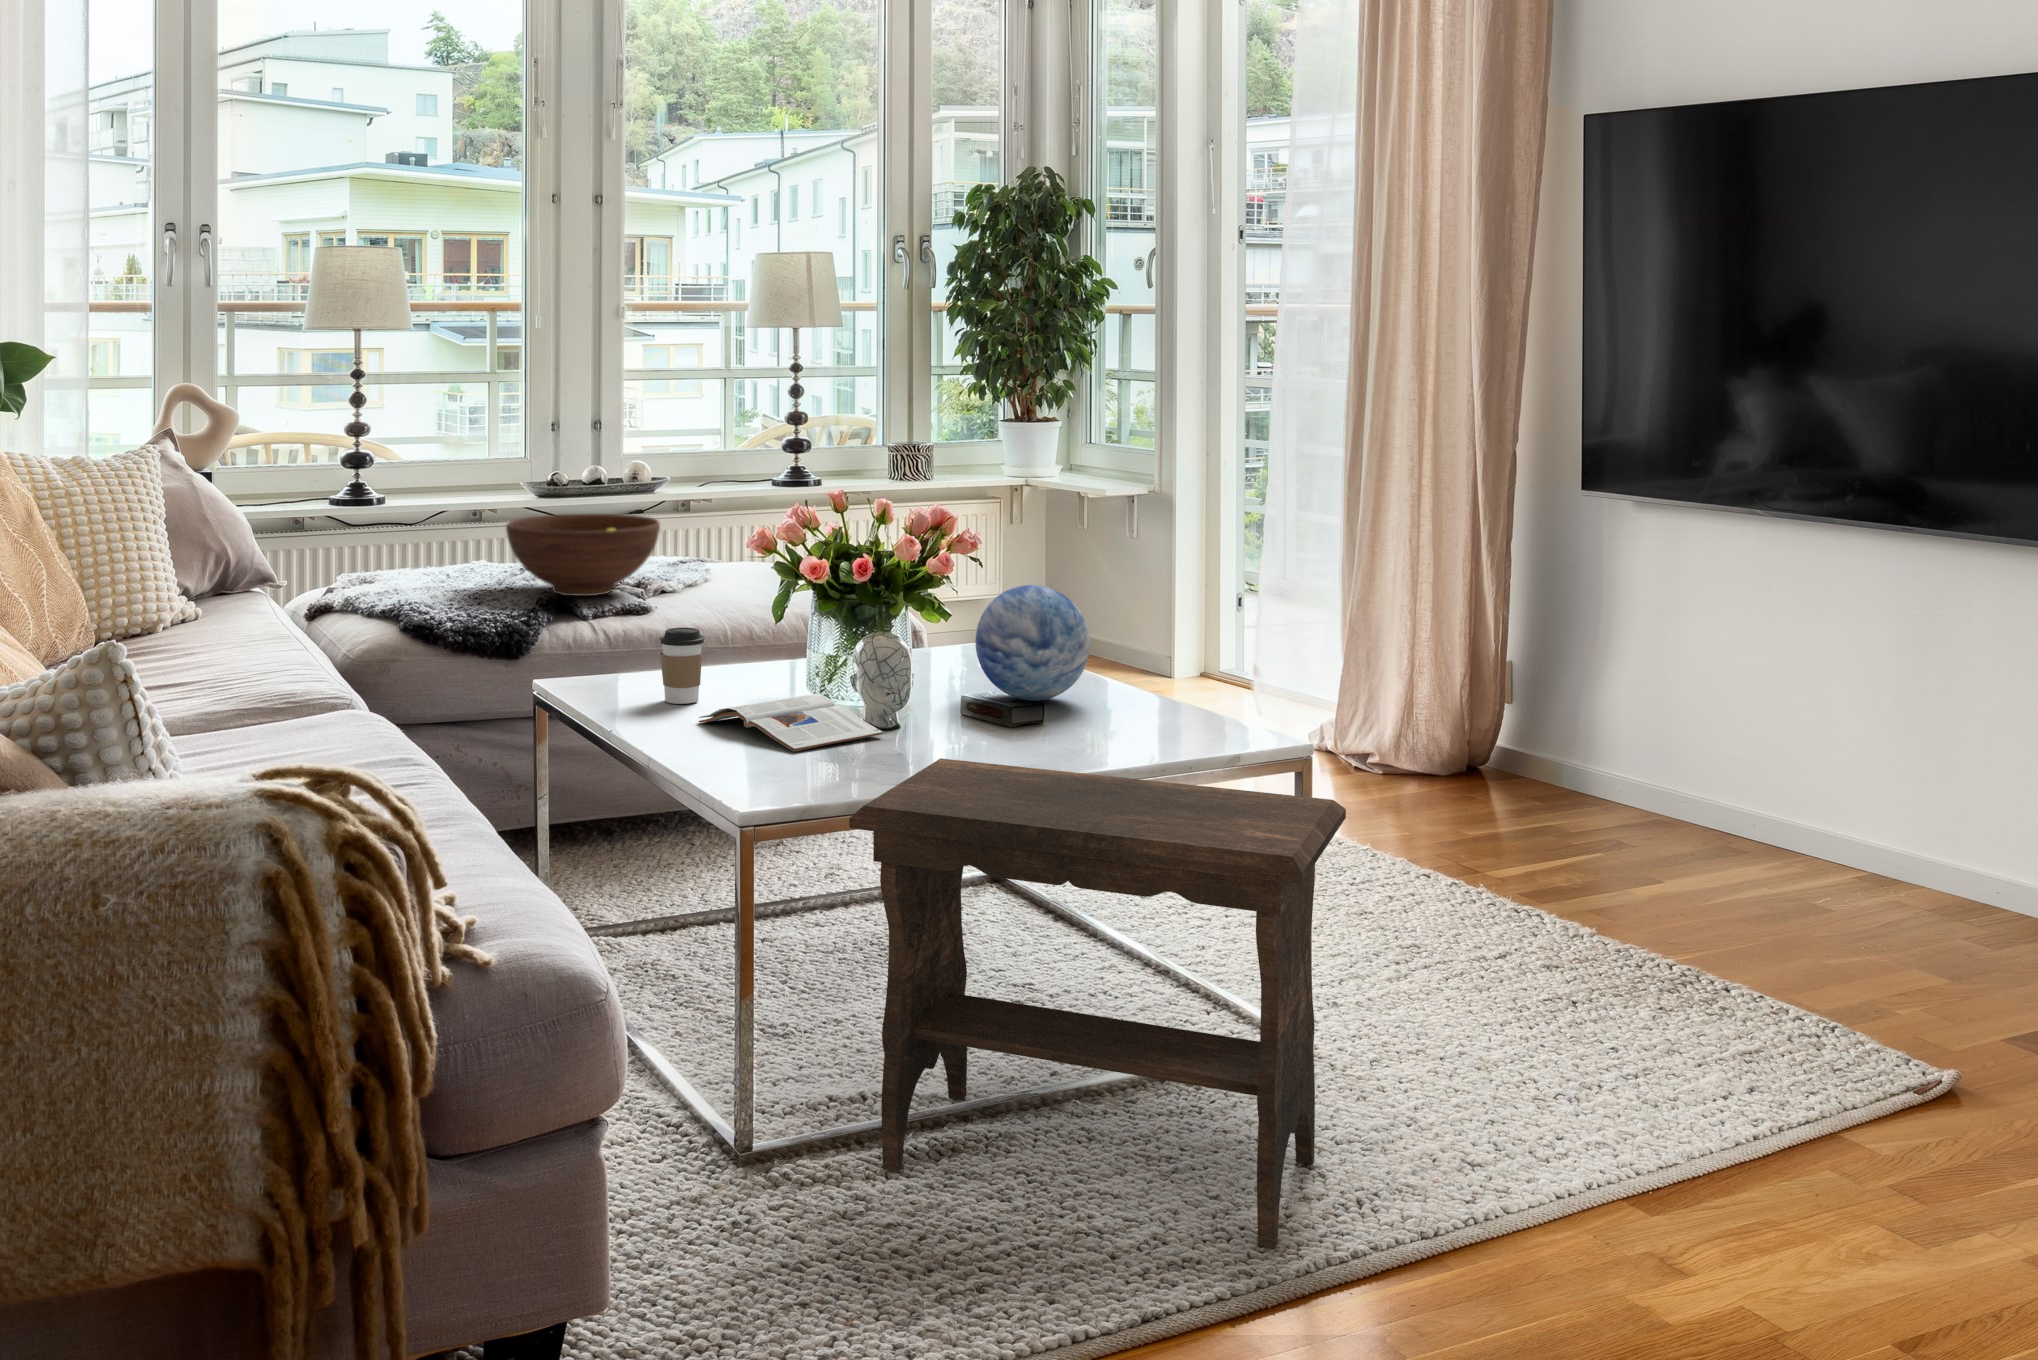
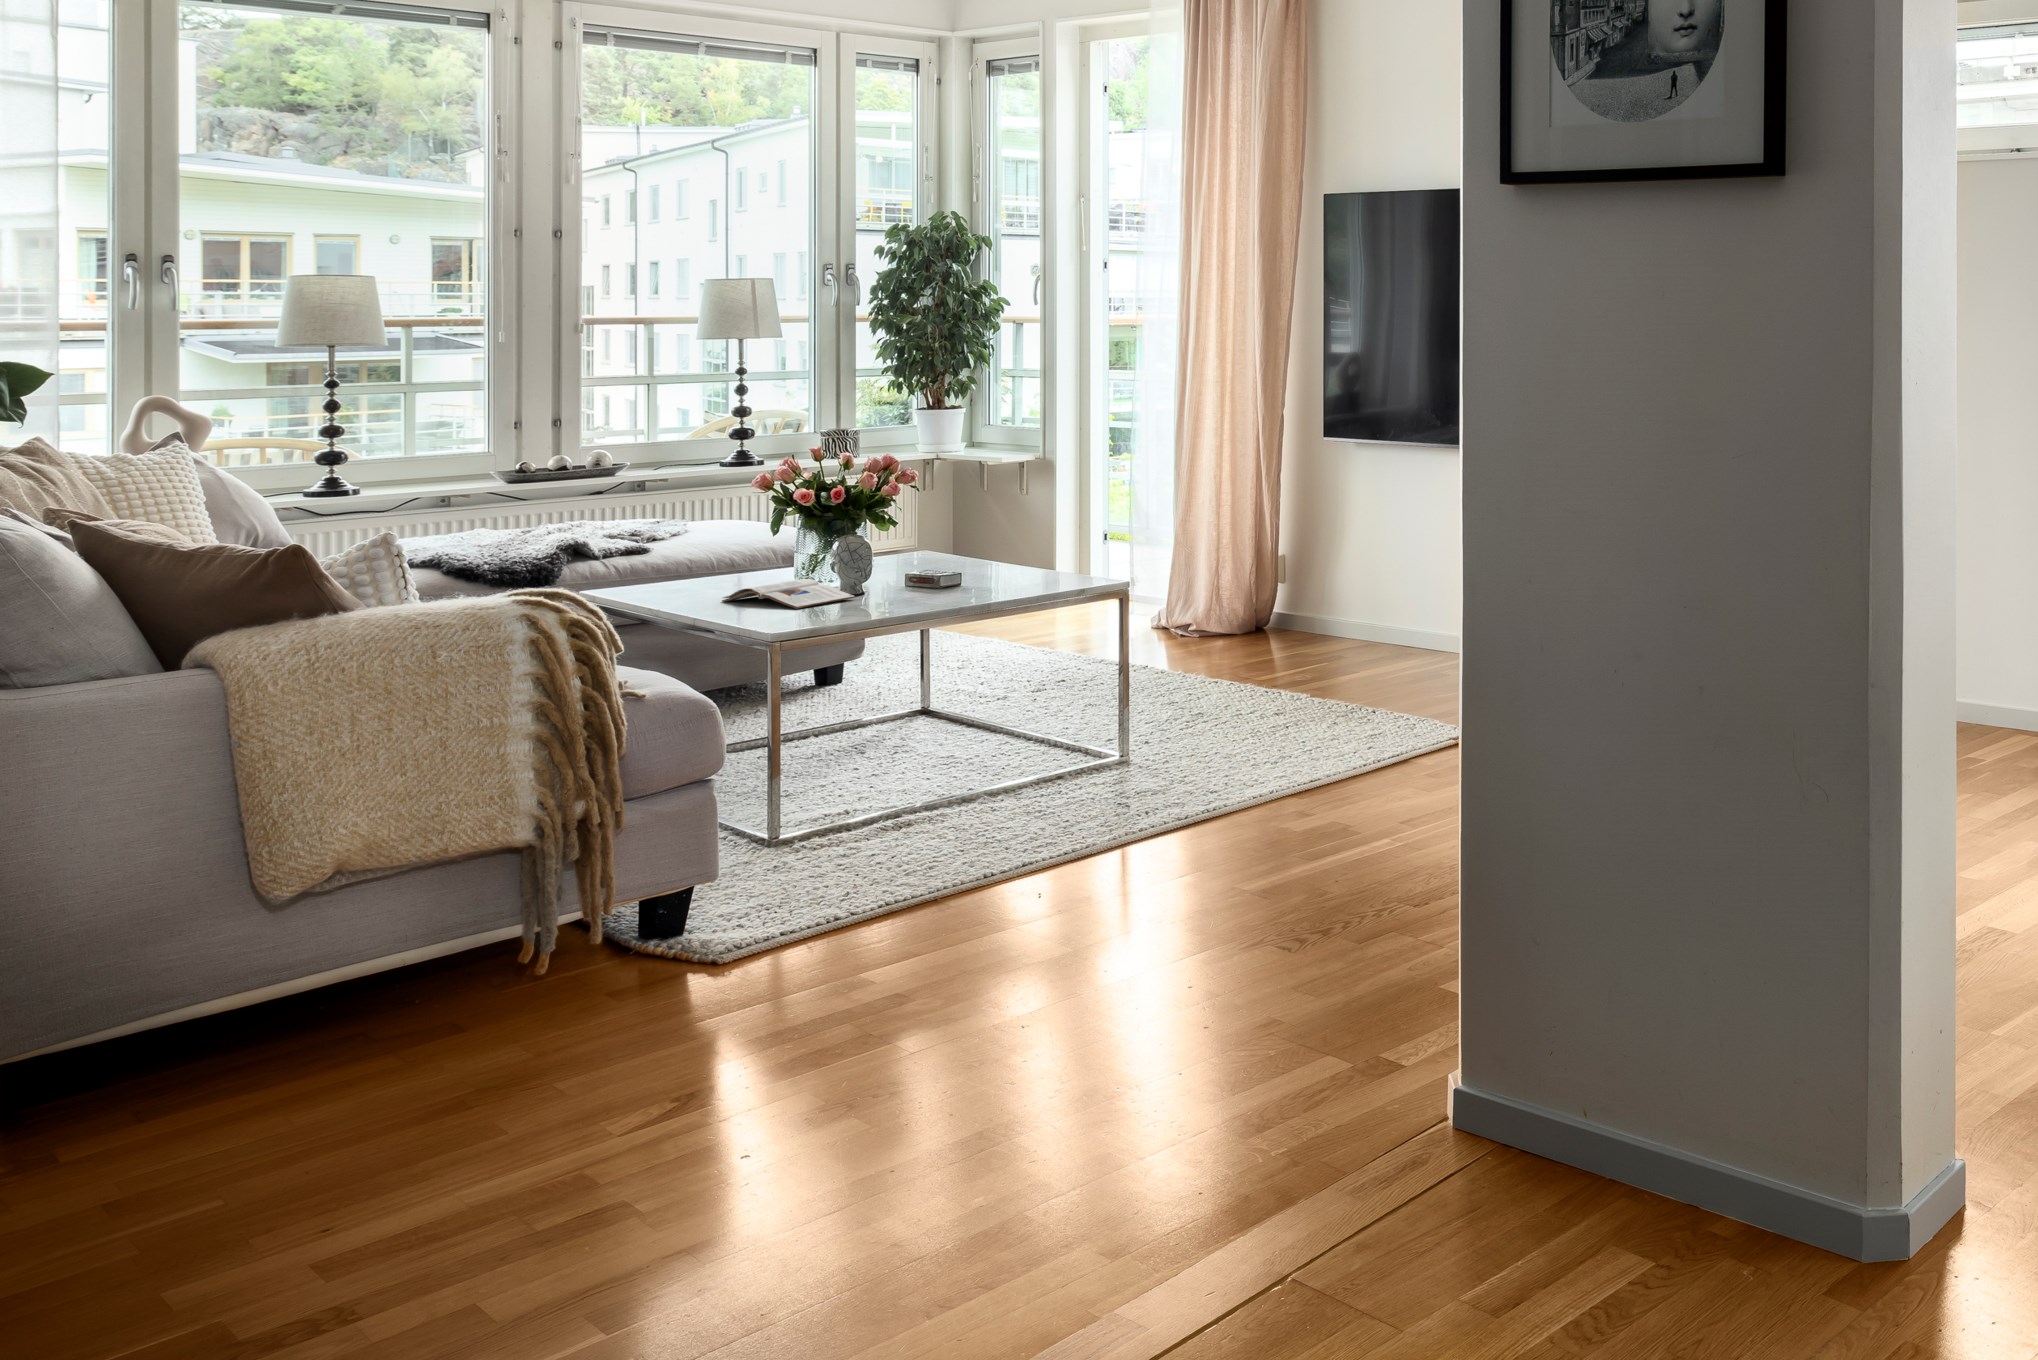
fruit bowl: present [506,514,660,596] -> none [515,485,649,547]
decorative orb: present [975,585,1090,701] -> none [914,503,992,578]
coffee cup: present [660,628,705,704] -> none [686,544,720,594]
footstool: present [849,758,1346,1249] -> none [845,599,1144,839]

